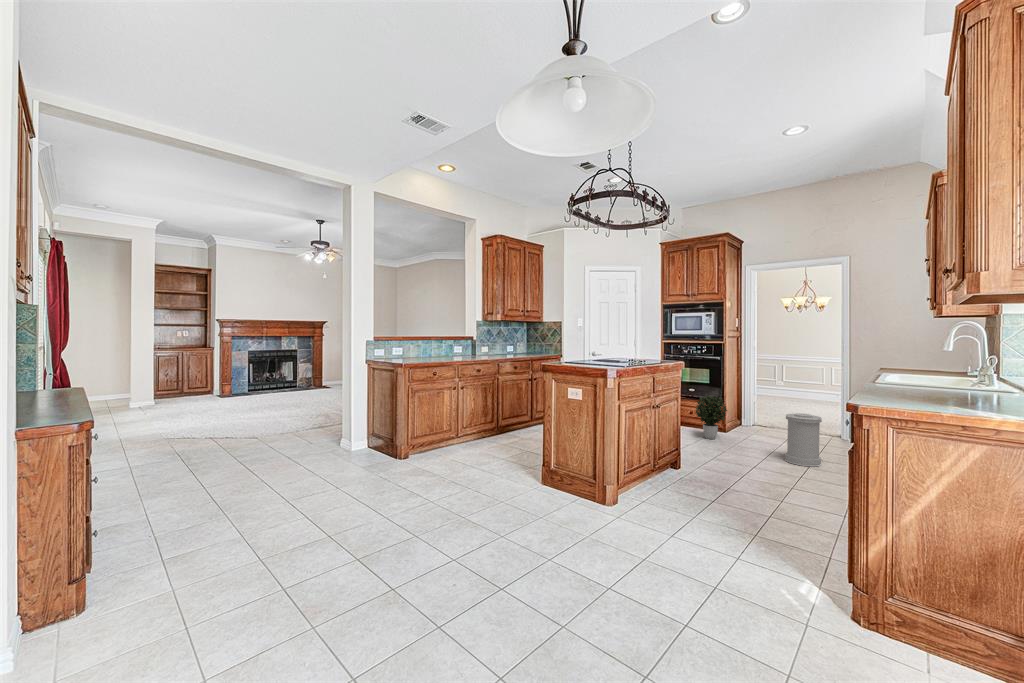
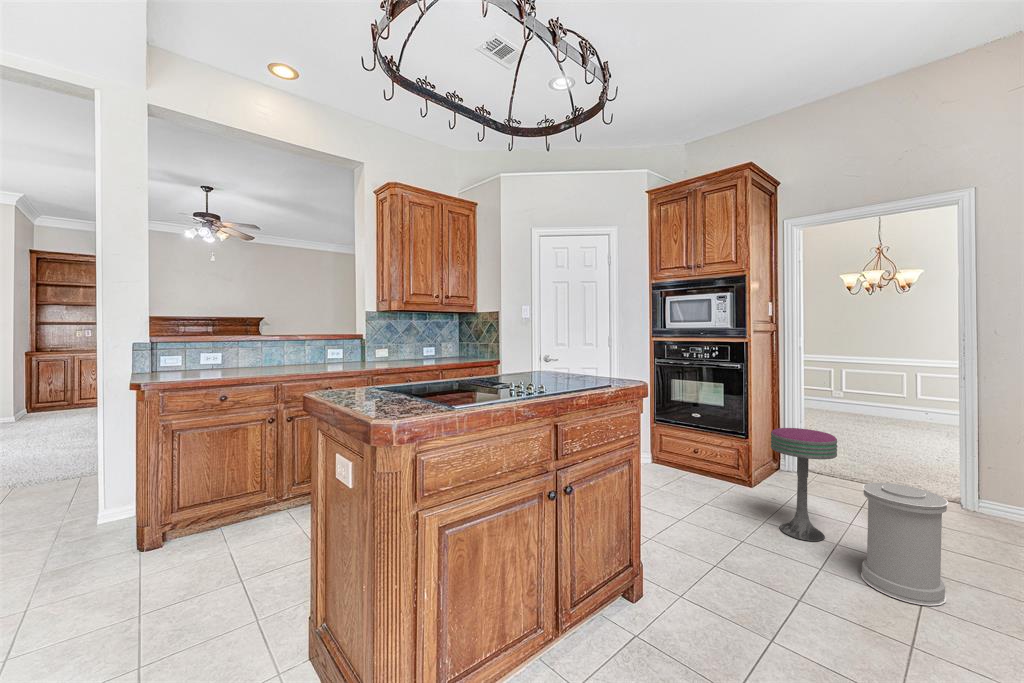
bar stool: none [740,391,774,450] -> present [771,428,837,541]
potted plant: present [696,396,727,439] -> none [695,429,751,505]

